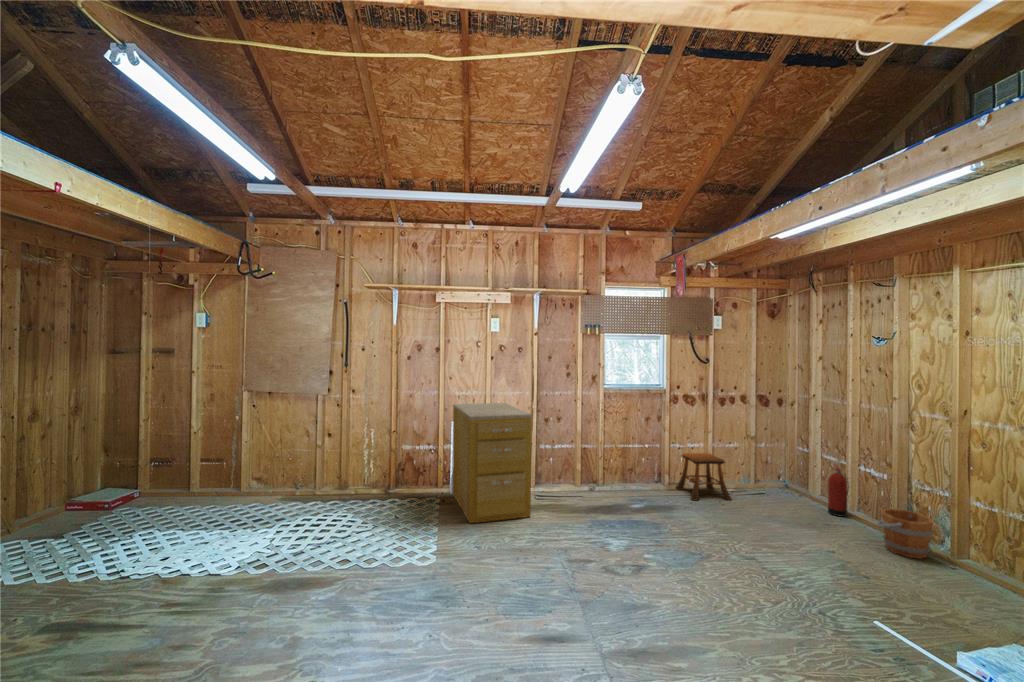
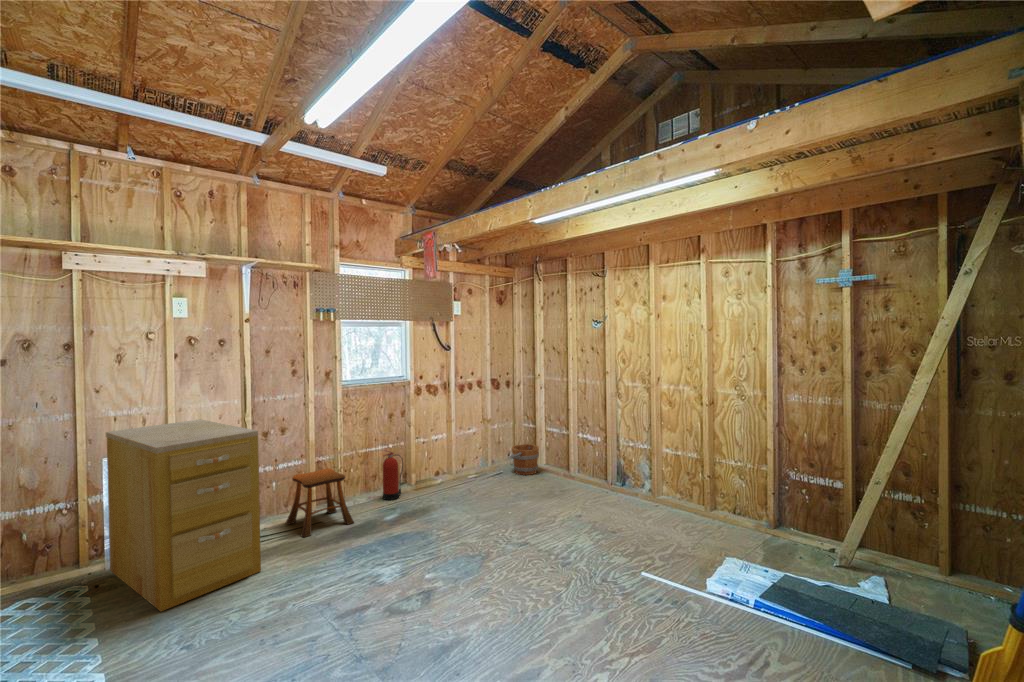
stool: present [676,453,731,501] -> present [286,468,354,537]
fire extinguisher: present [828,464,849,517] -> present [383,450,403,500]
bucket: present [876,509,933,559] -> present [510,444,539,475]

